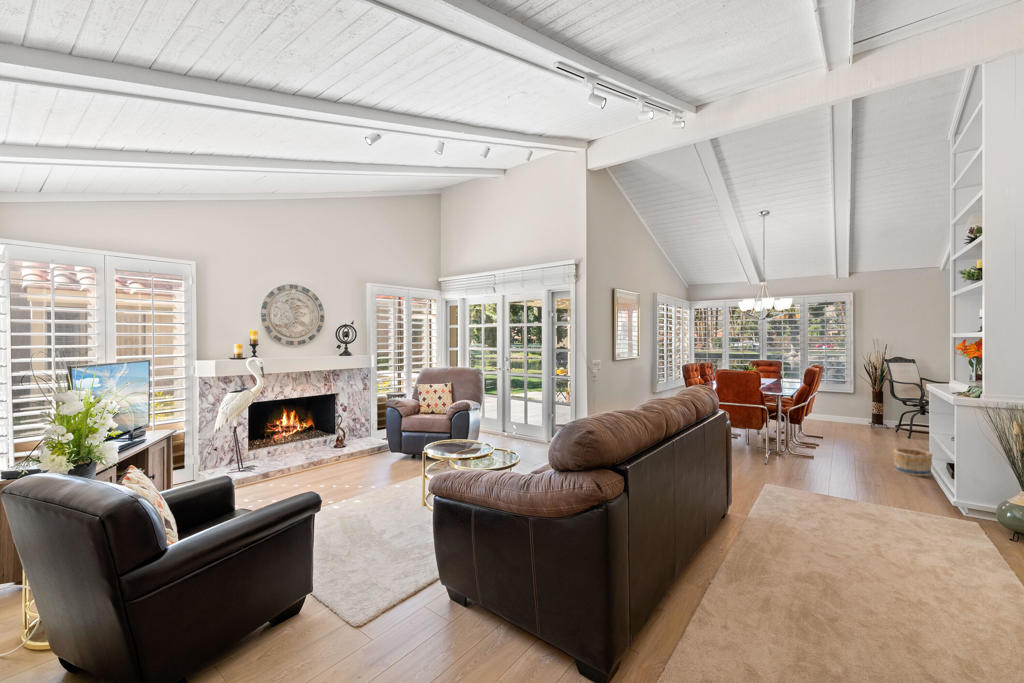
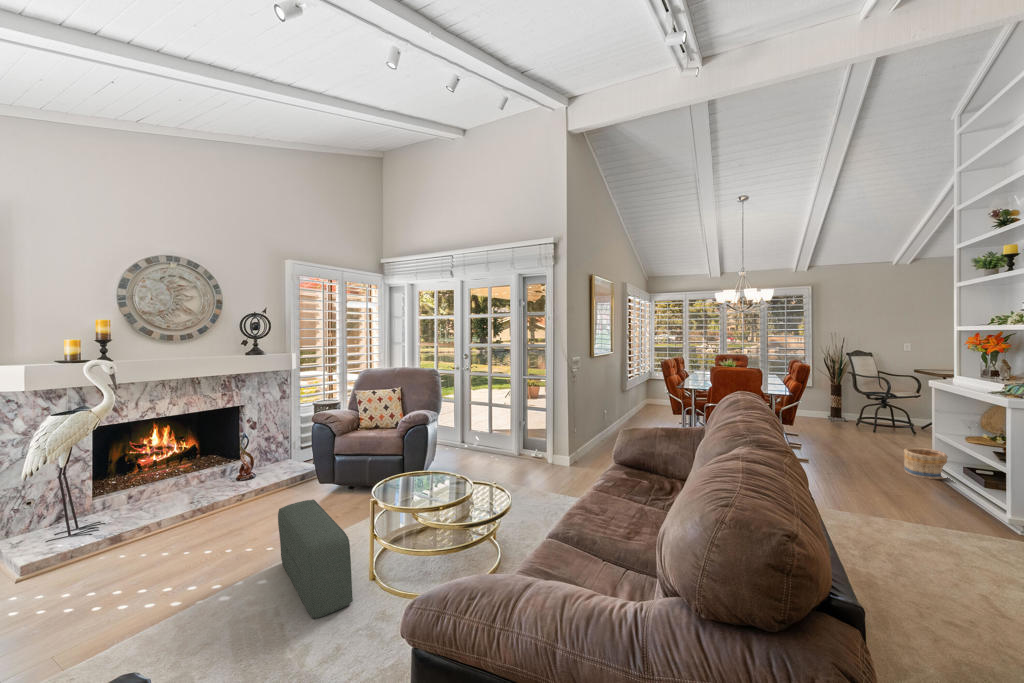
pouf: none [362,454,406,521] -> present [278,500,353,619]

